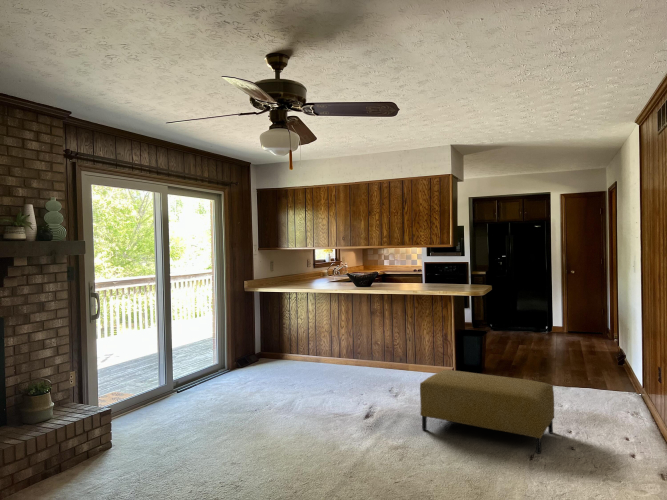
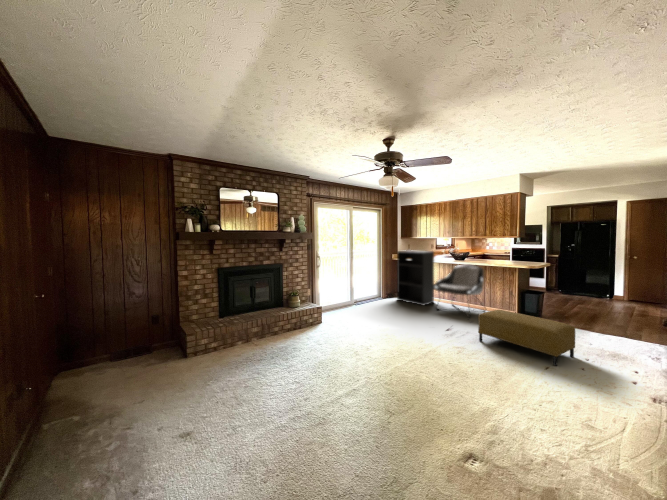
bookshelf: none [255,272,324,375] -> present [397,250,434,305]
lounge chair: none [327,294,410,387] -> present [433,265,484,316]

